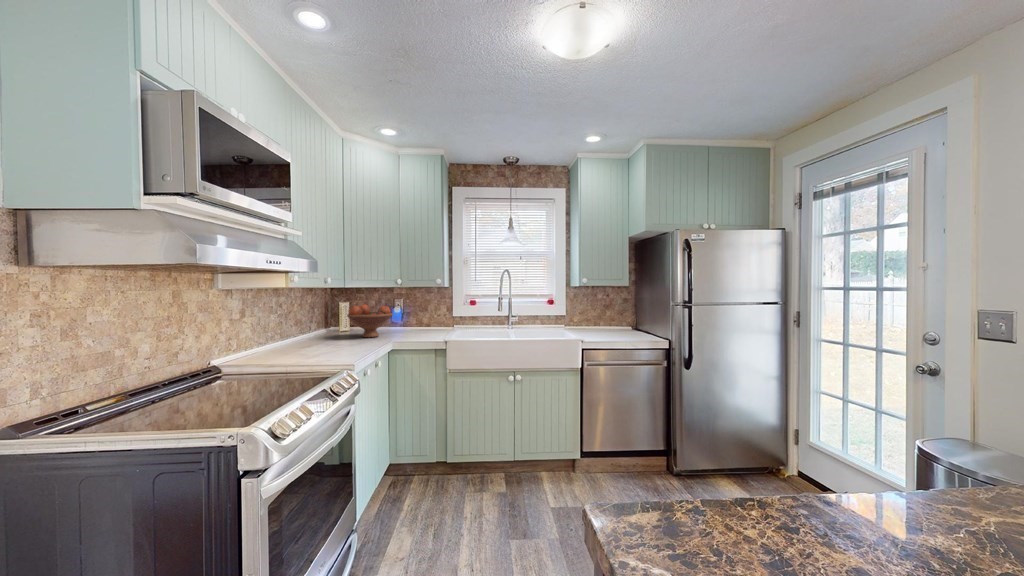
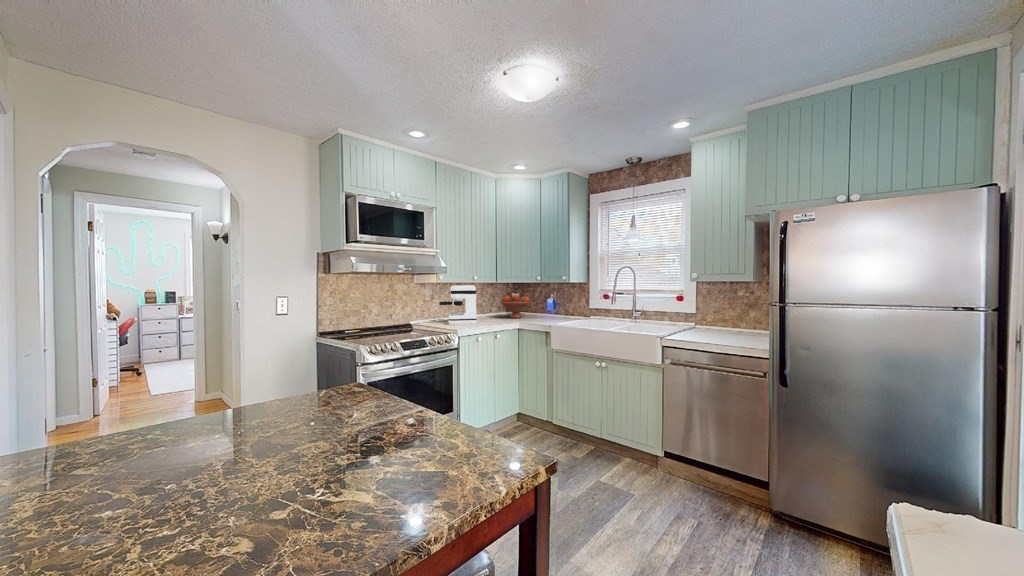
coffee maker: none [275,291,352,356] -> present [439,285,476,325]

